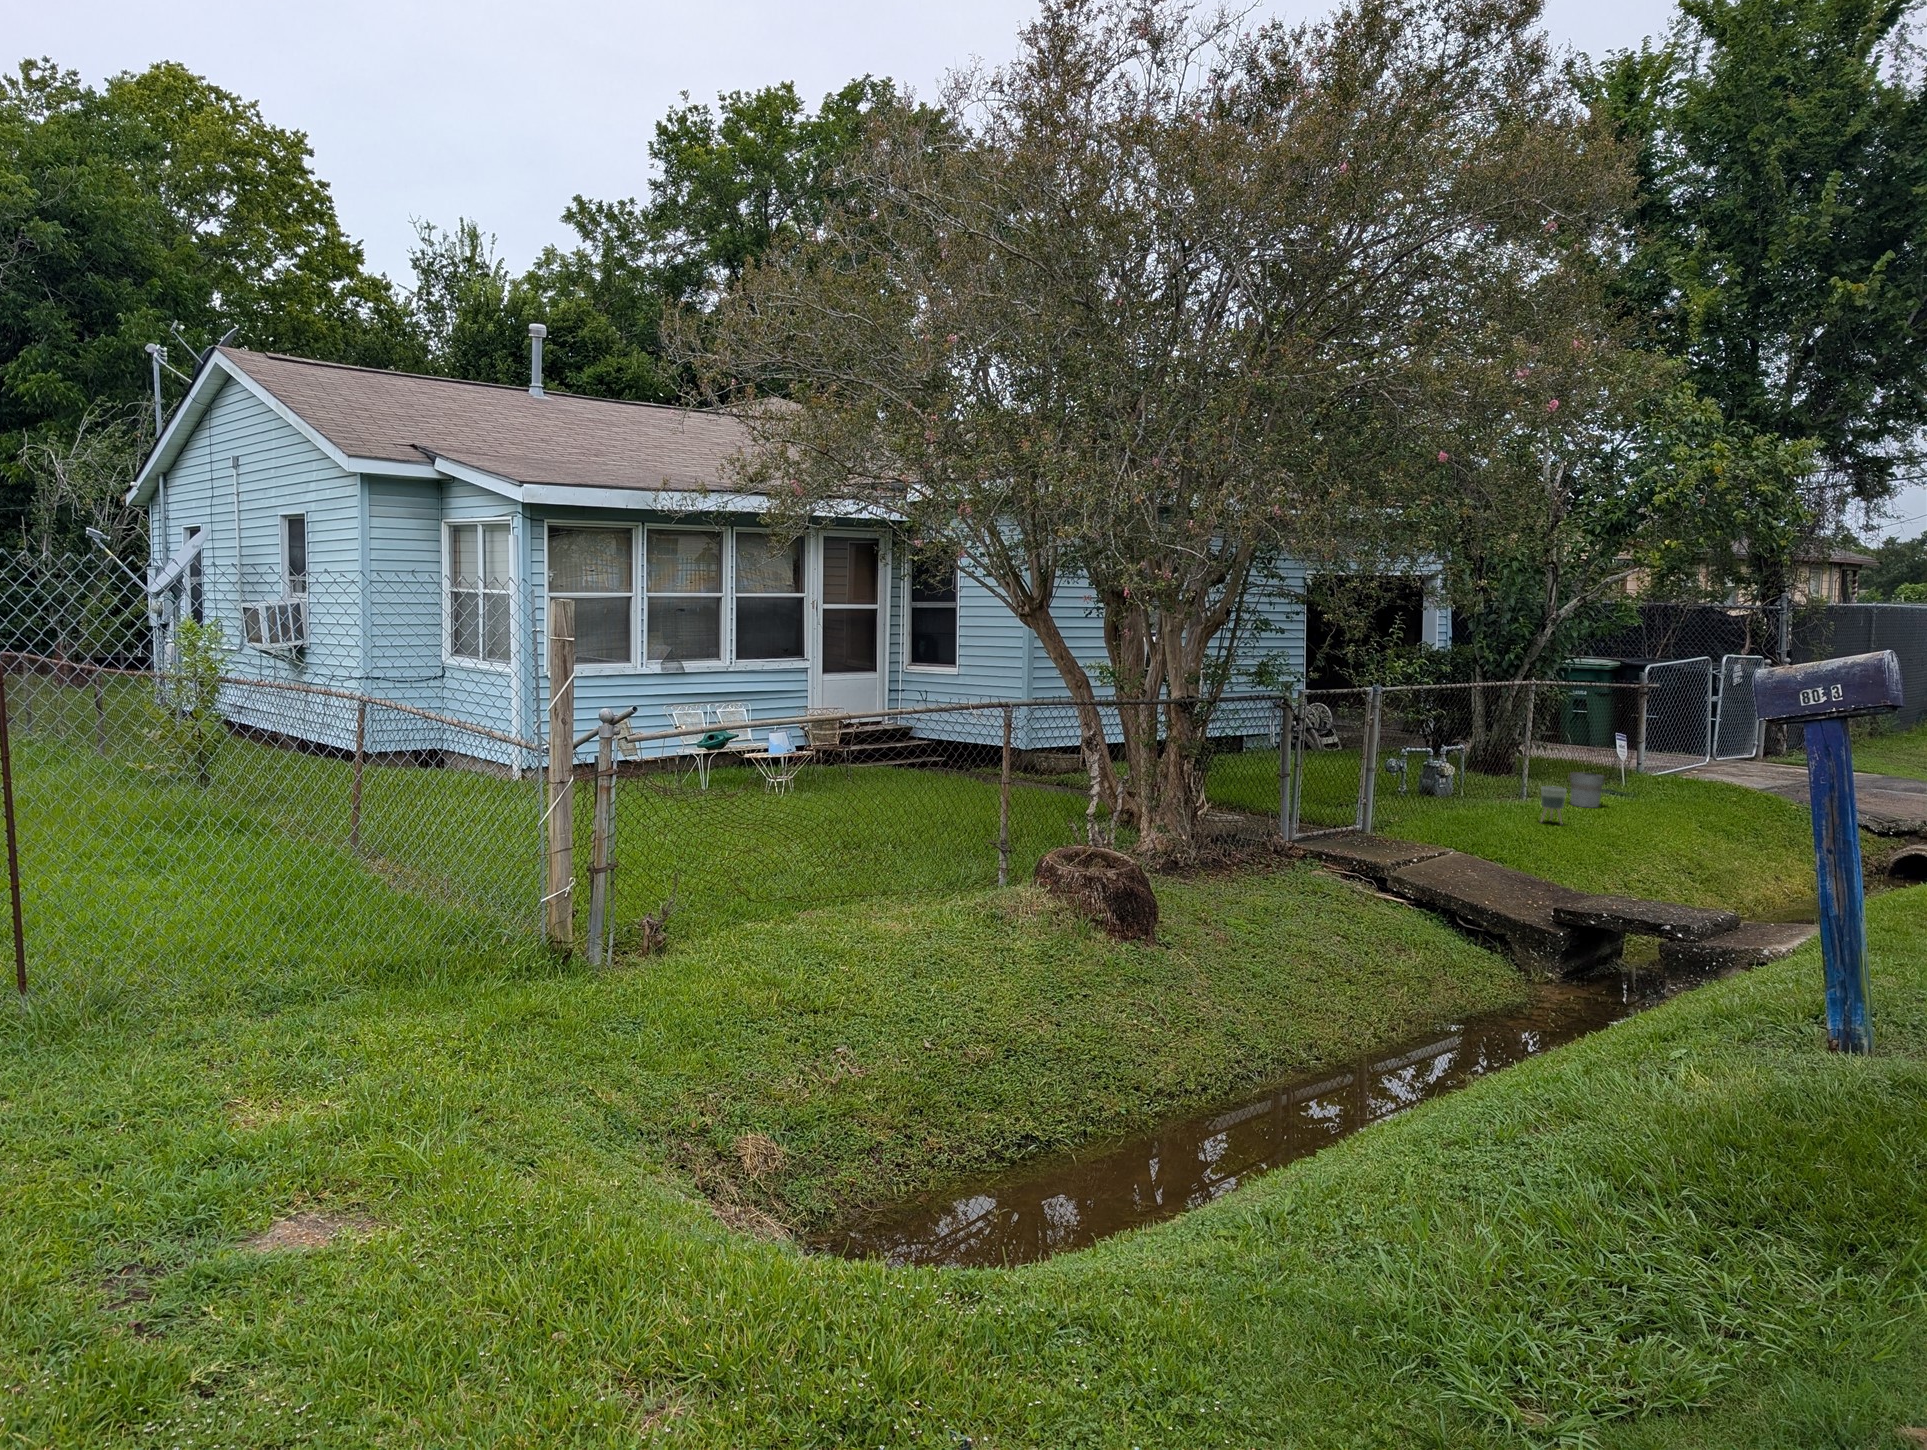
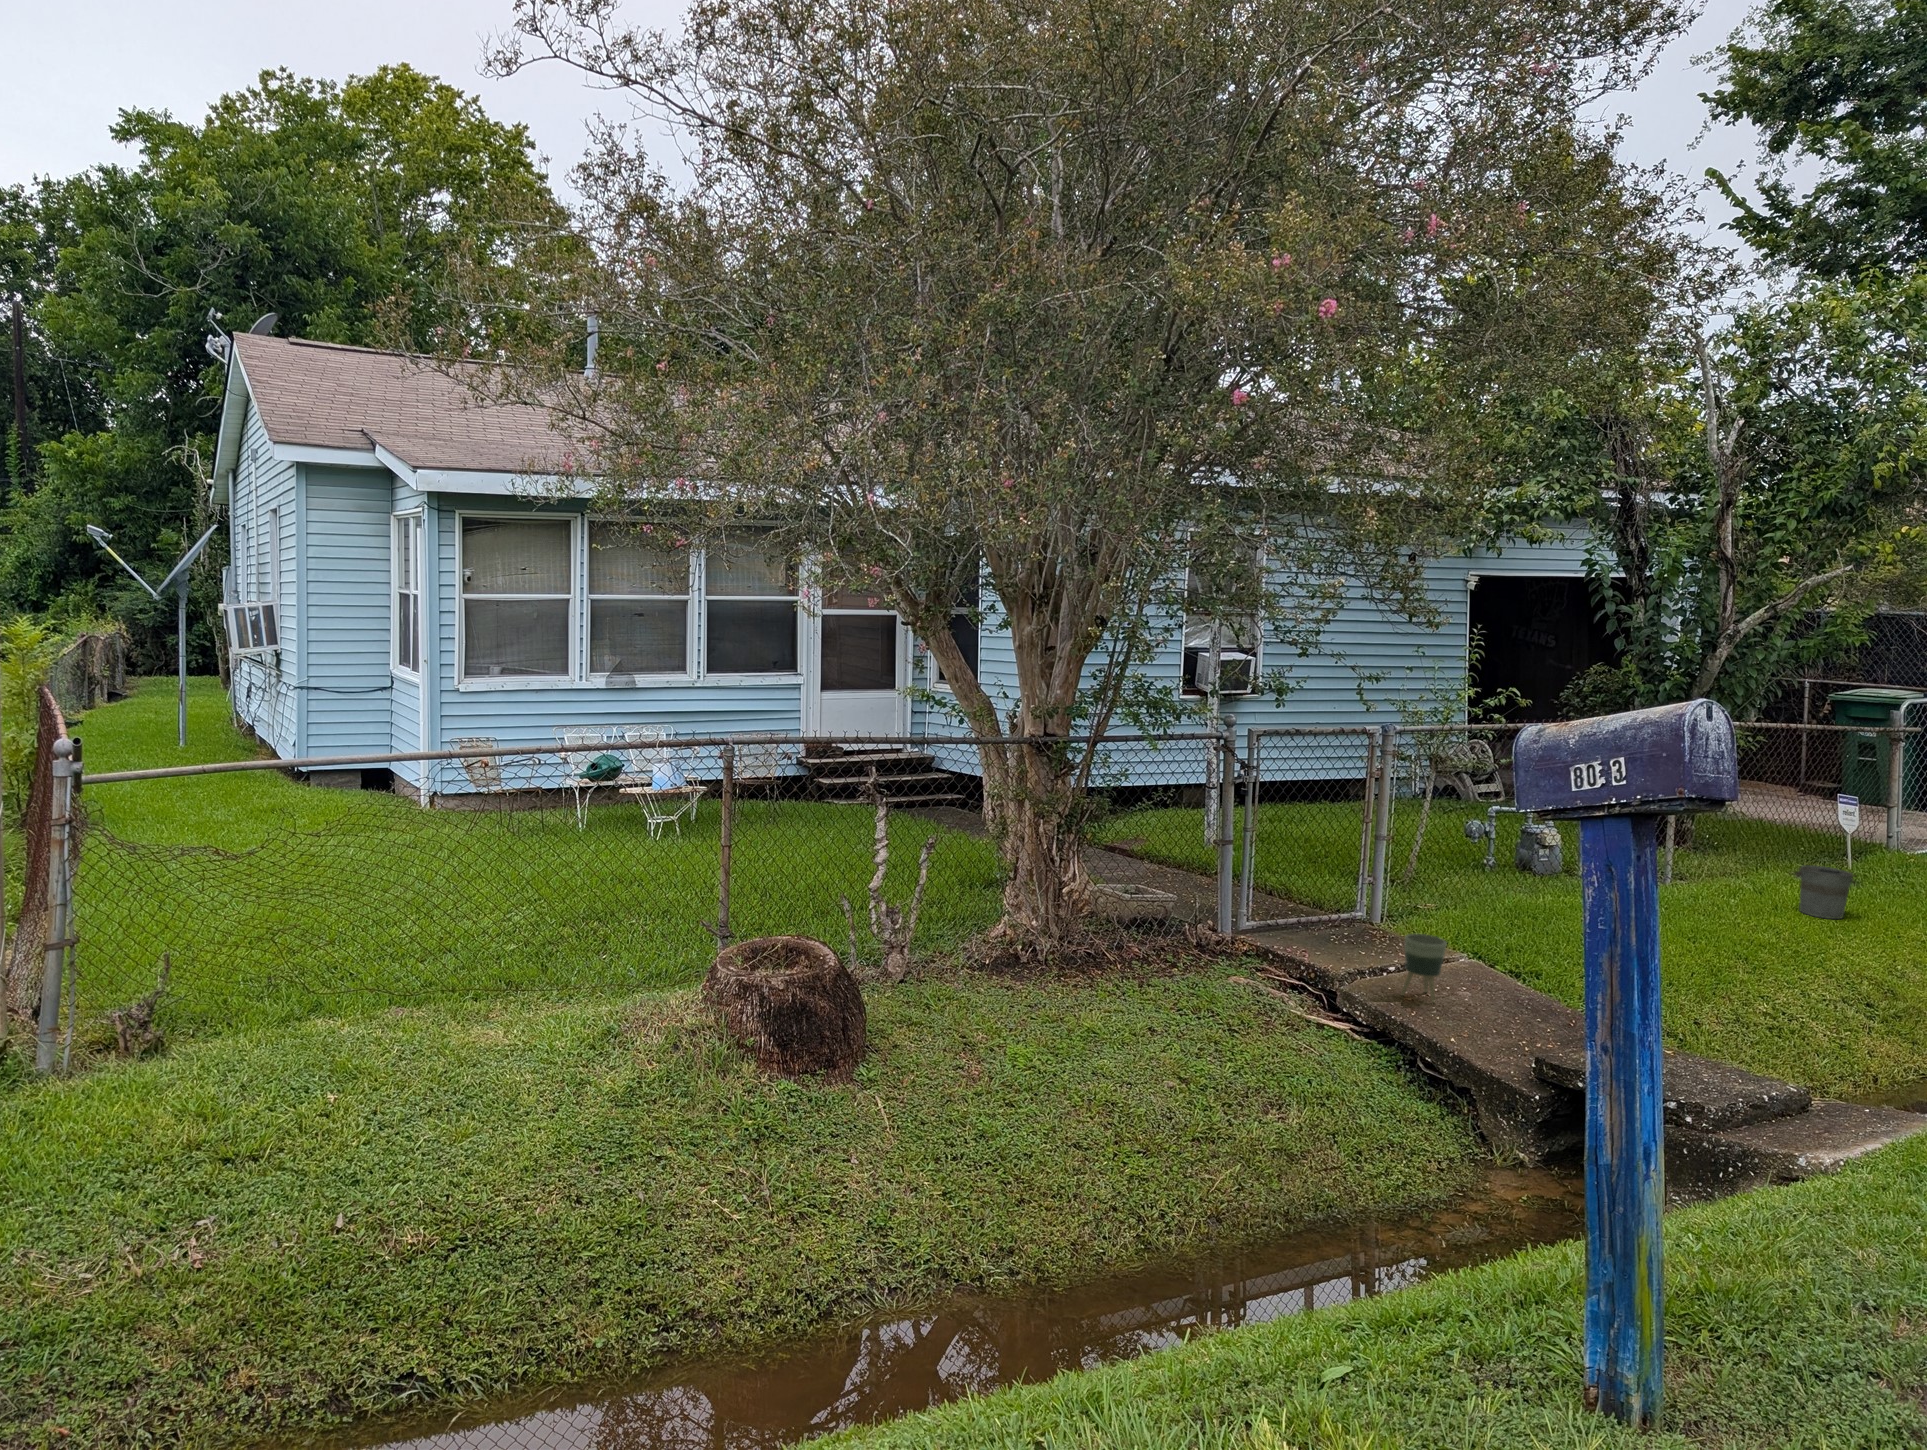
planter: present [1541,786,1567,824] -> present [1401,934,1447,1003]

